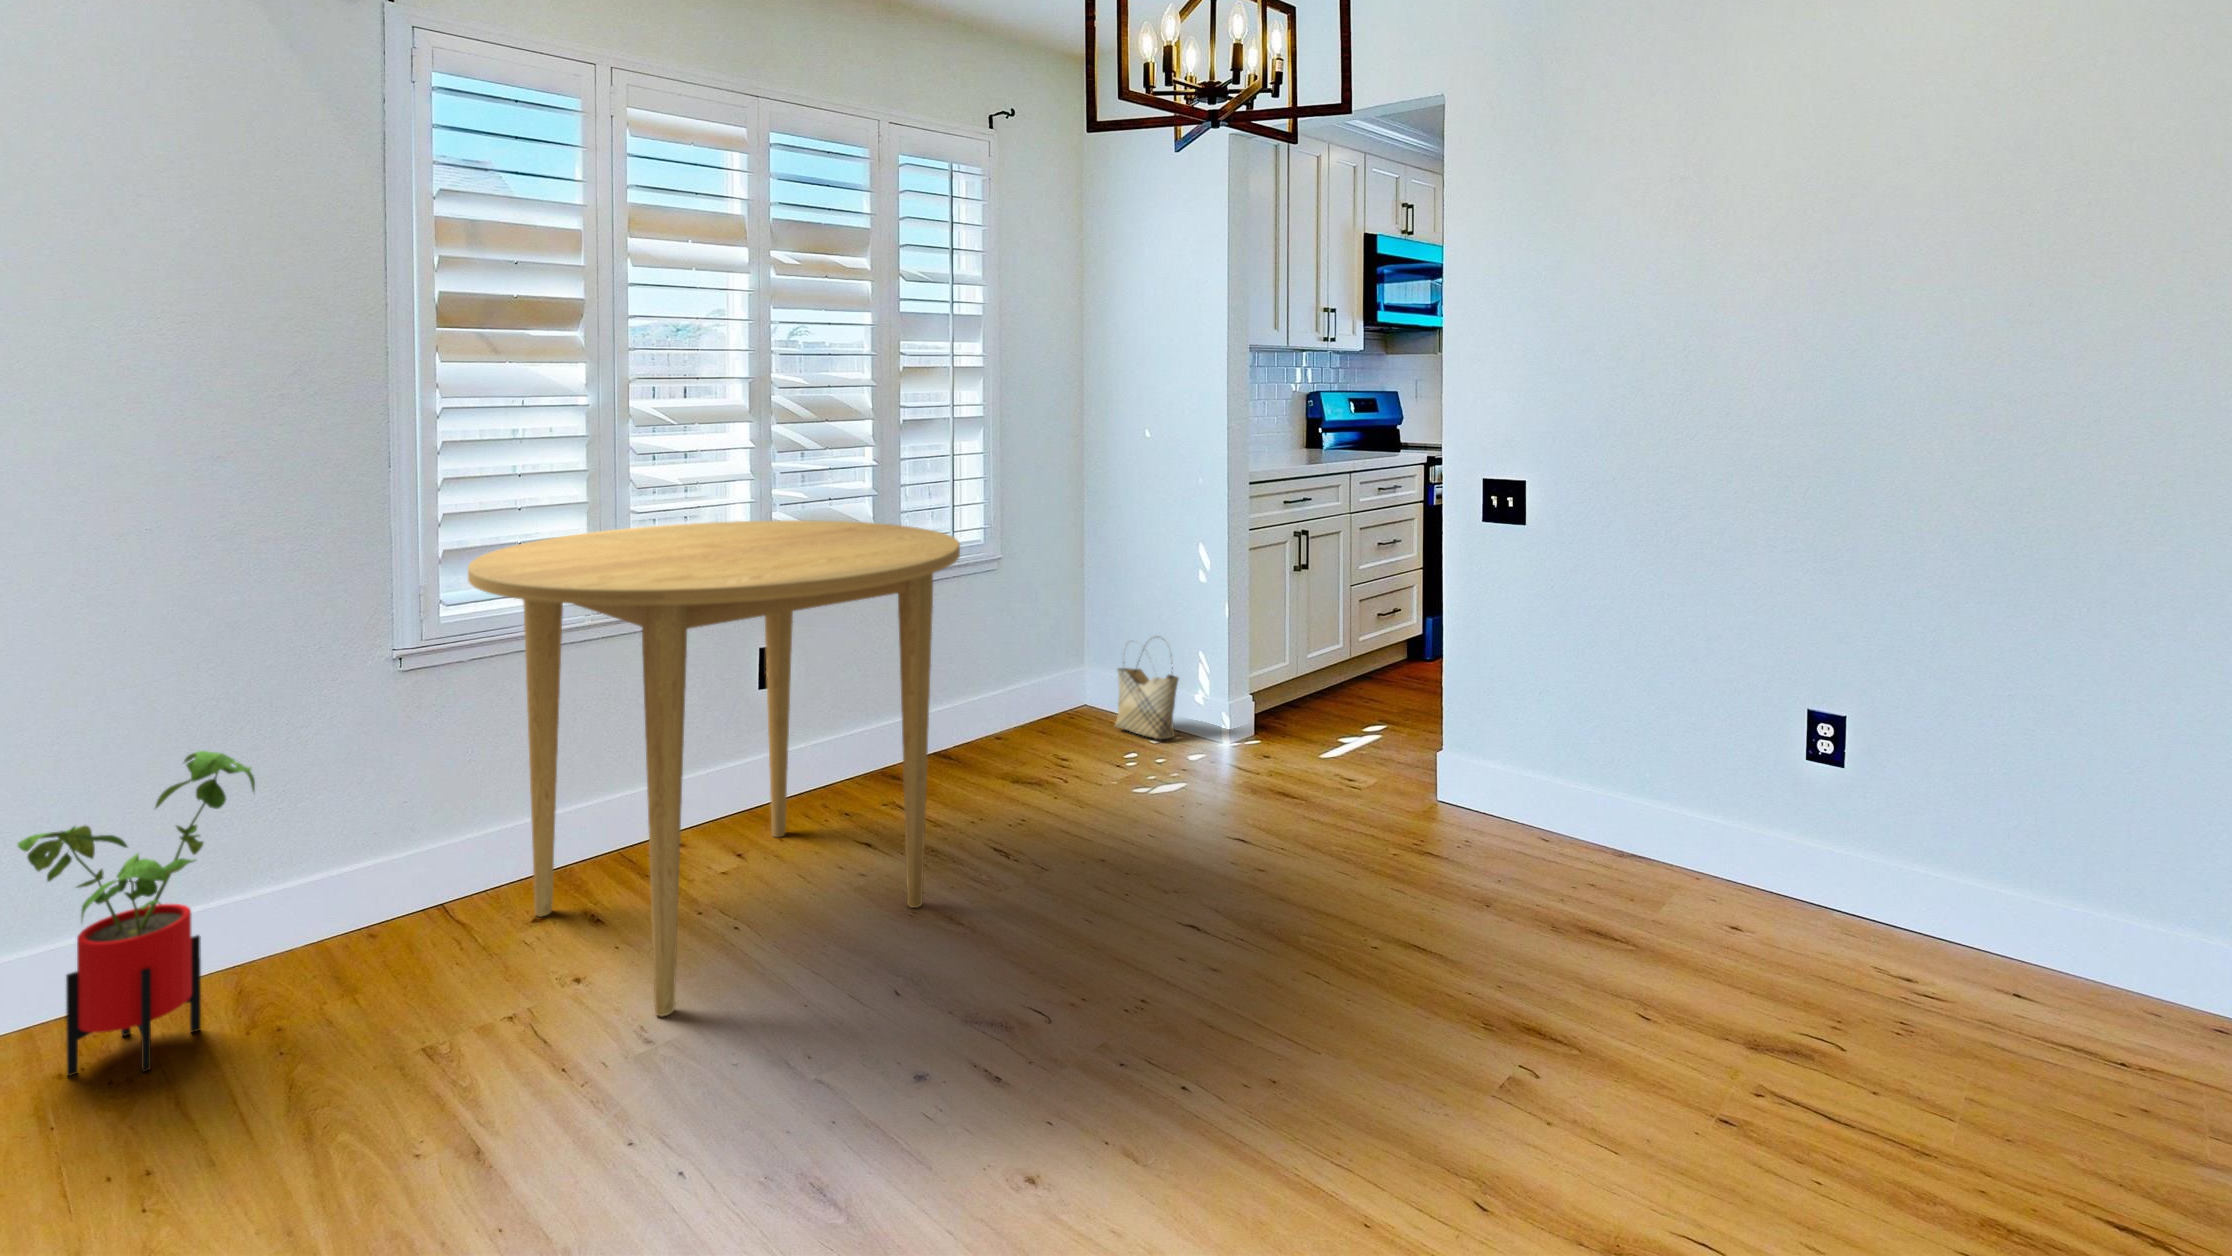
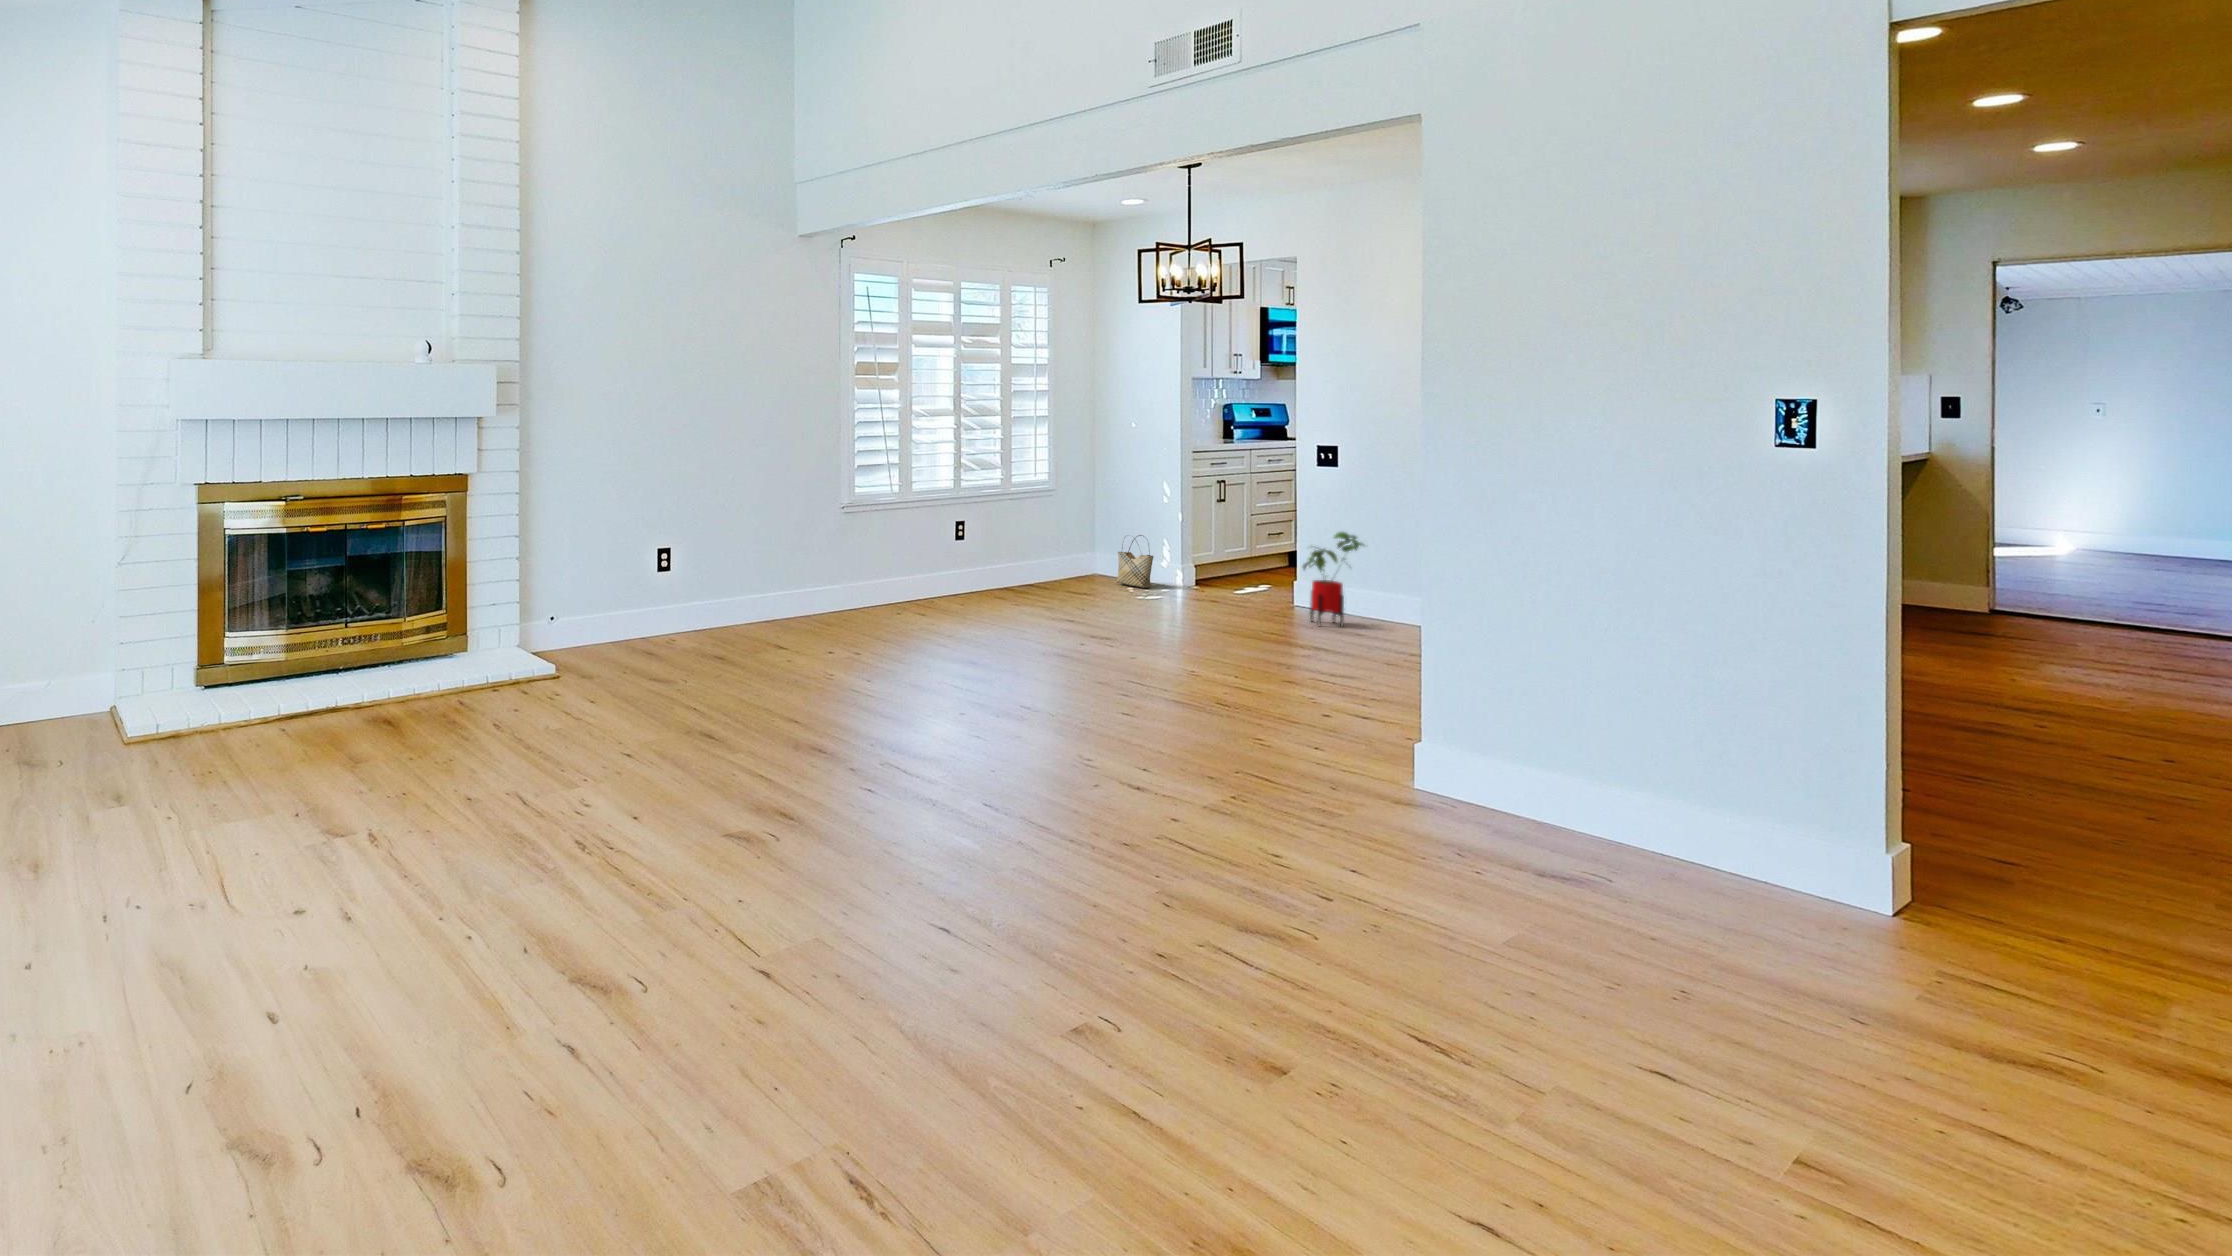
dining table: present [468,520,960,1016] -> none [887,462,1078,636]
house plant: present [18,751,255,1076] -> present [1303,532,1363,626]

